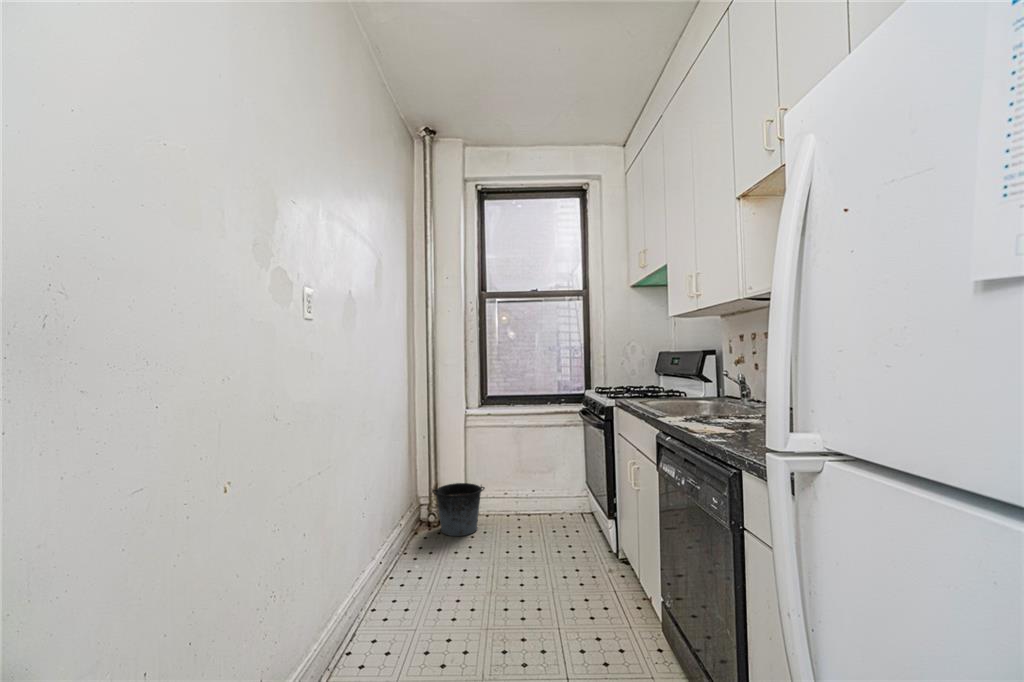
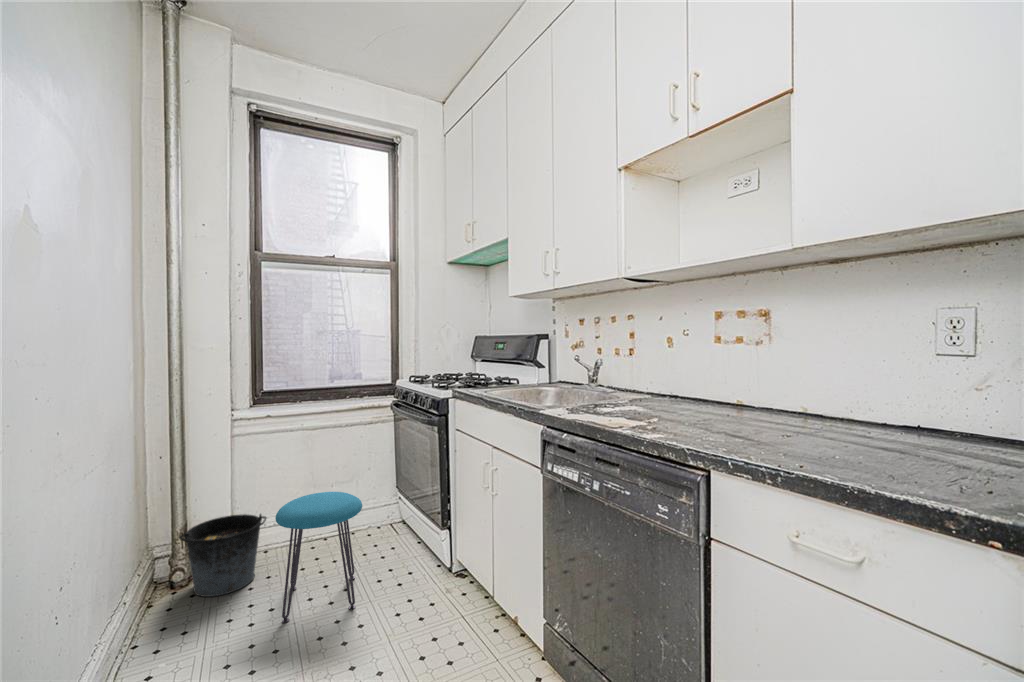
stool: none [484,474,544,565] -> present [275,492,362,623]

